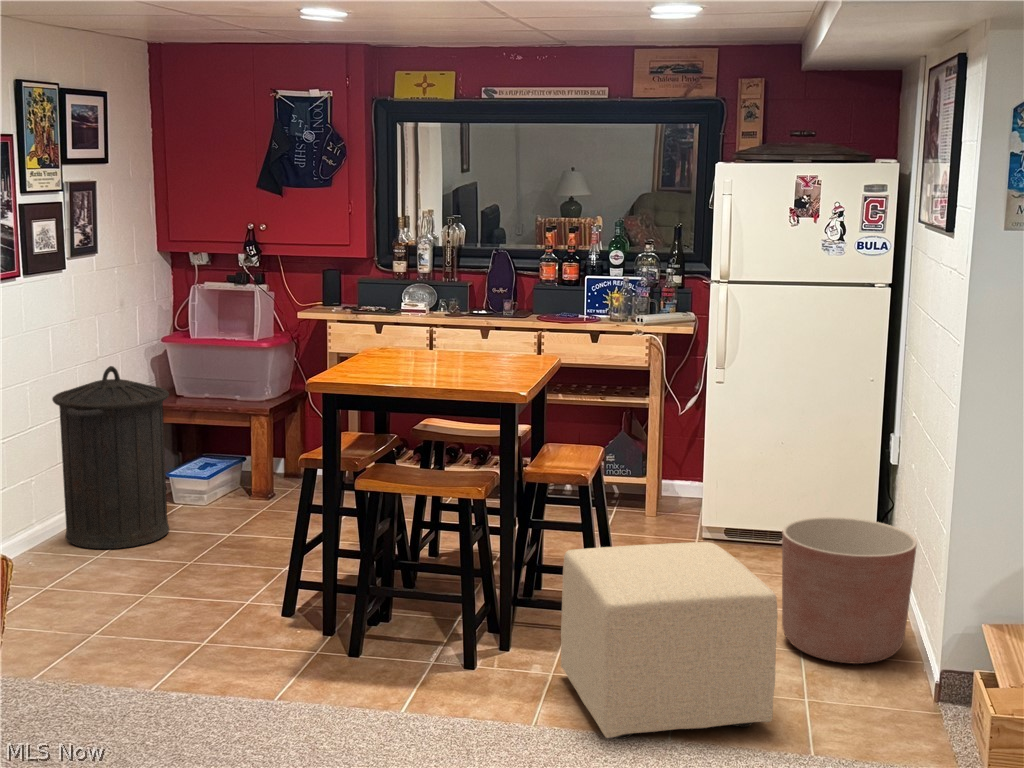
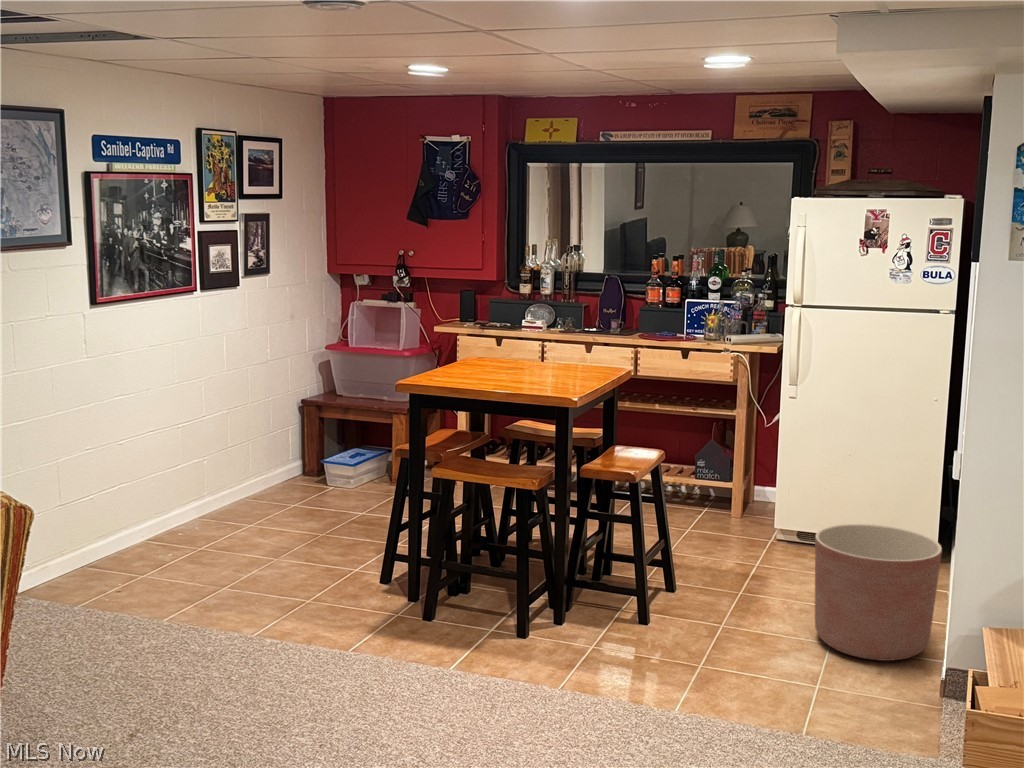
trash can: present [52,366,169,549] -> none [221,367,316,520]
ottoman: present [561,542,778,739] -> none [598,538,777,707]

